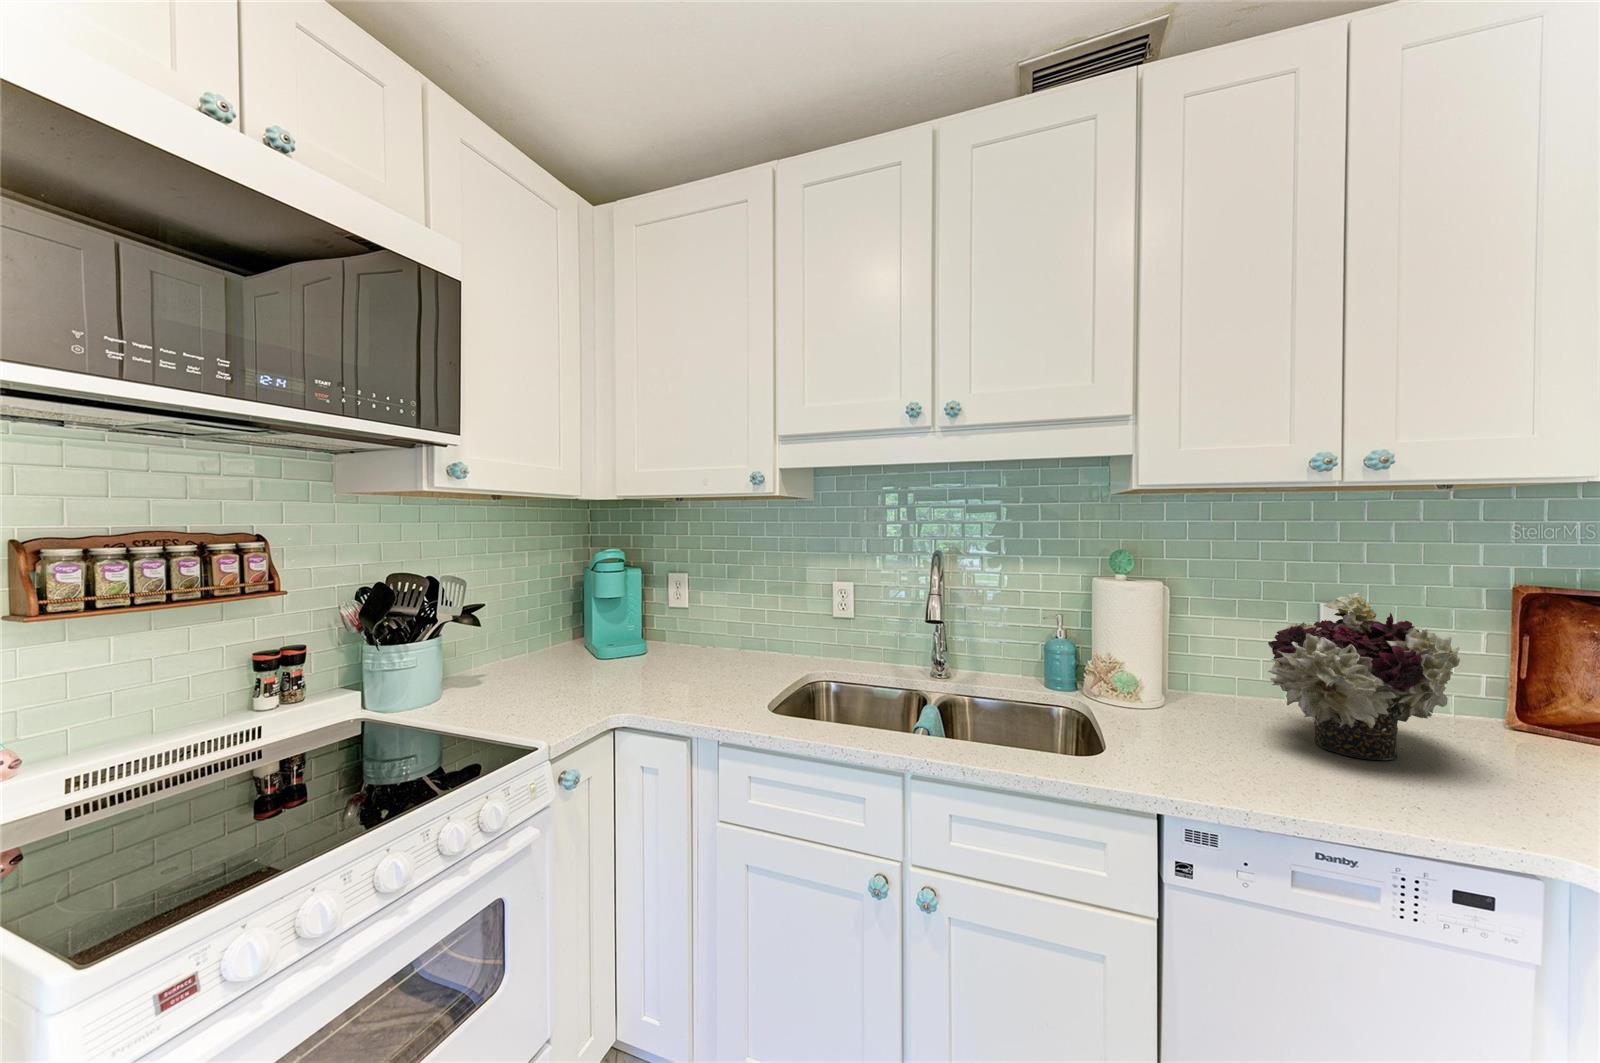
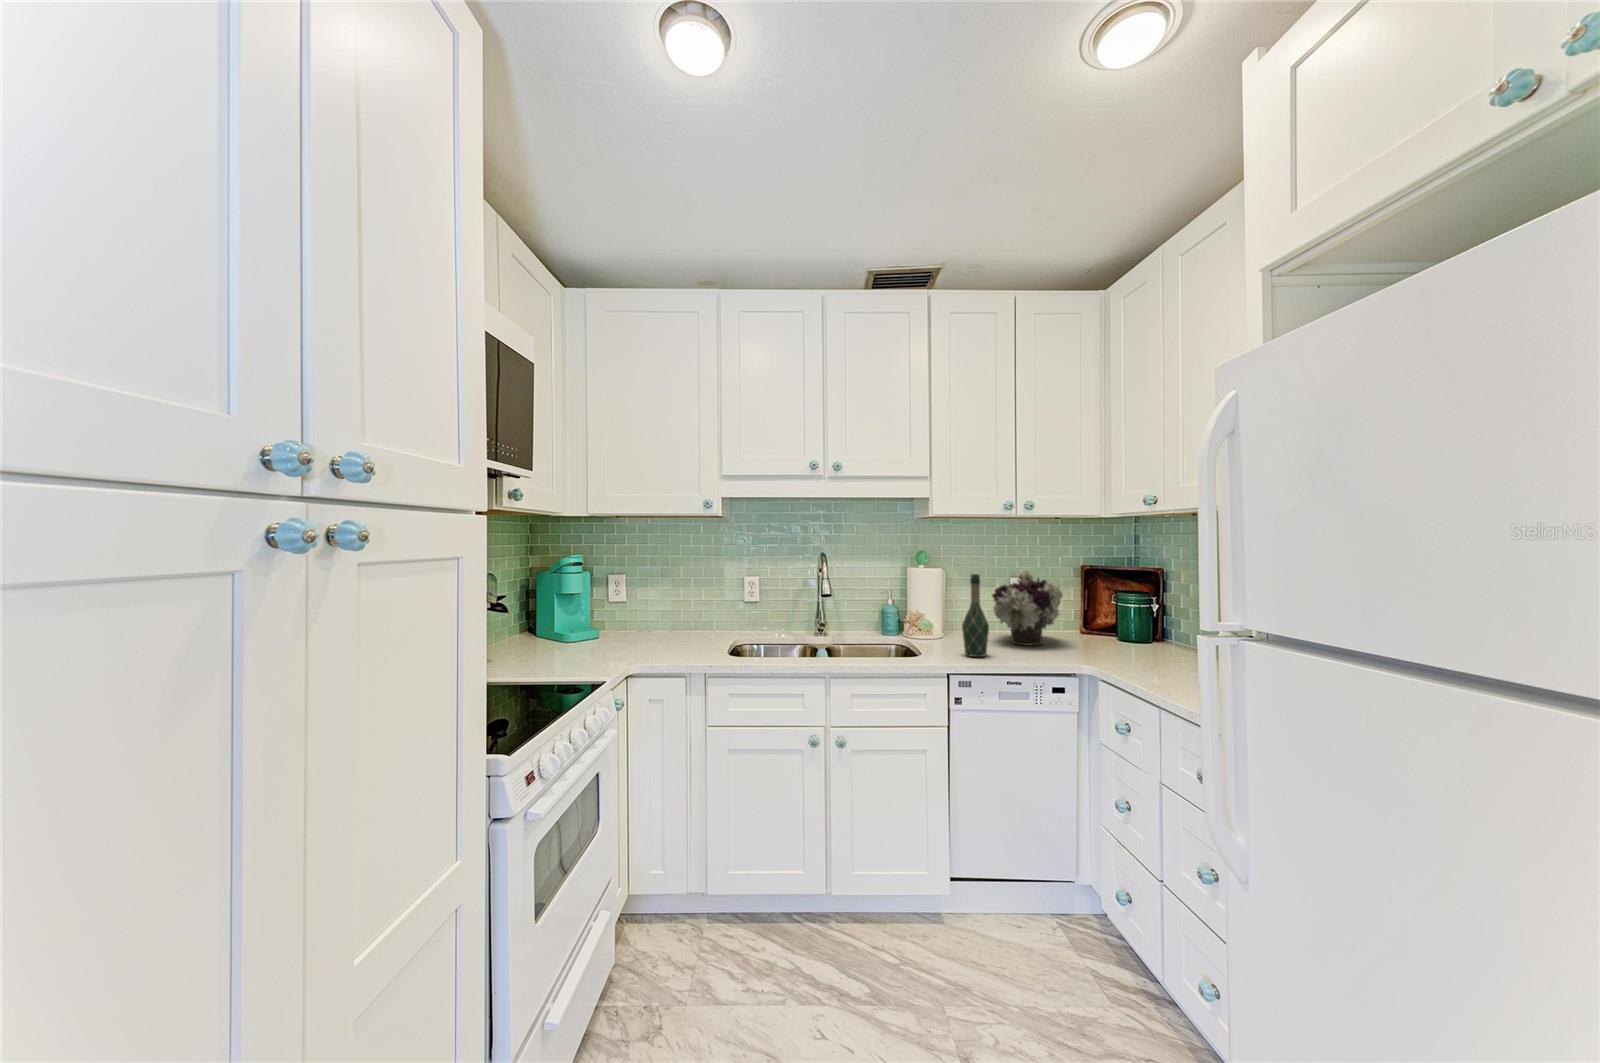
wine bottle: none [1185,607,1251,782] -> present [962,574,989,657]

